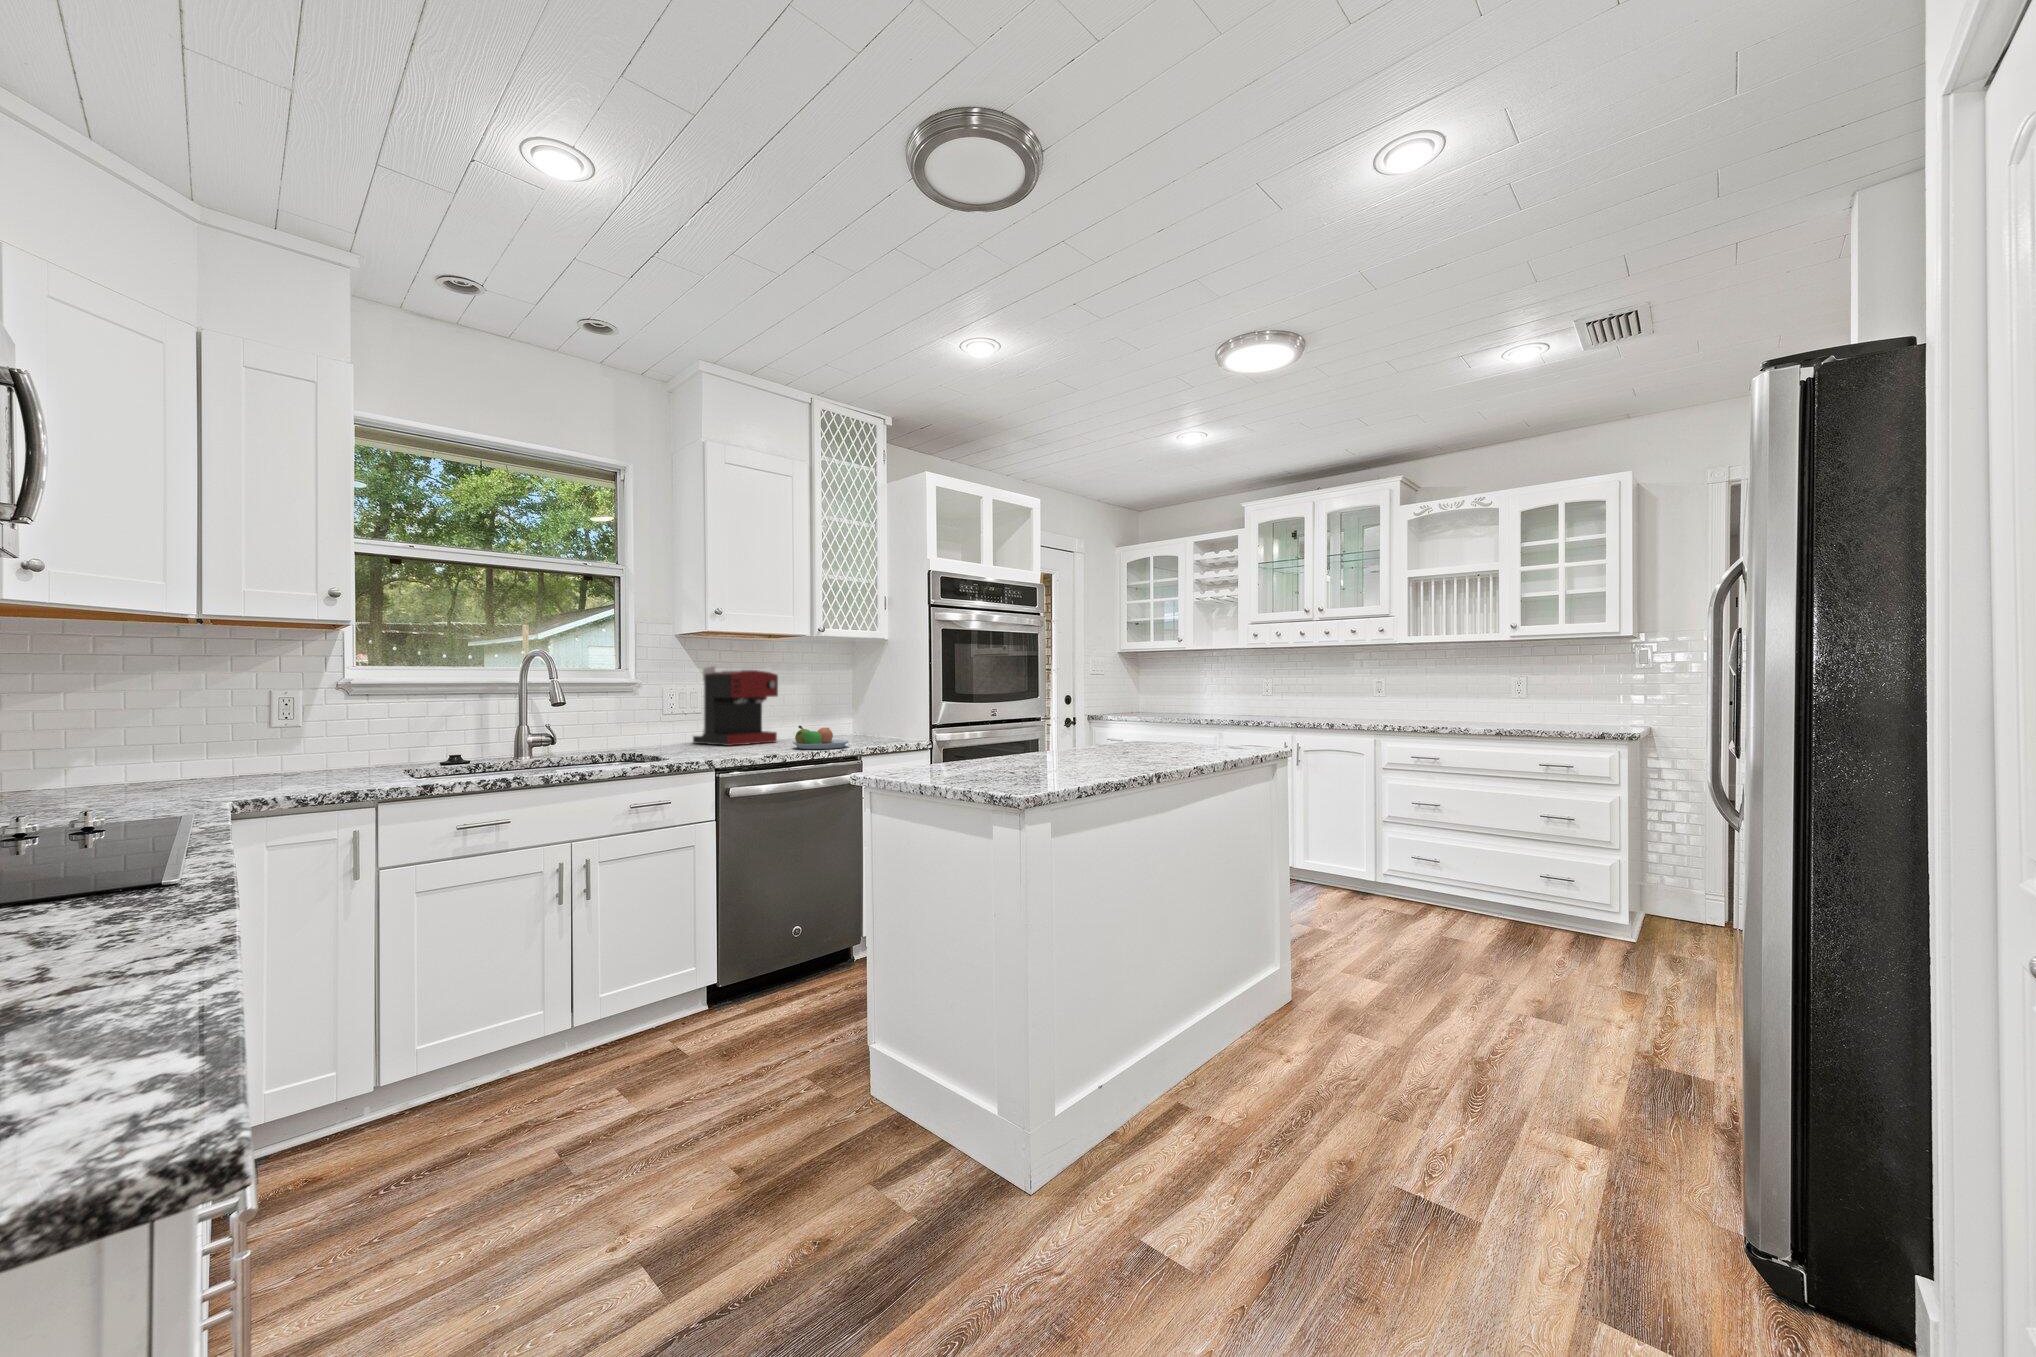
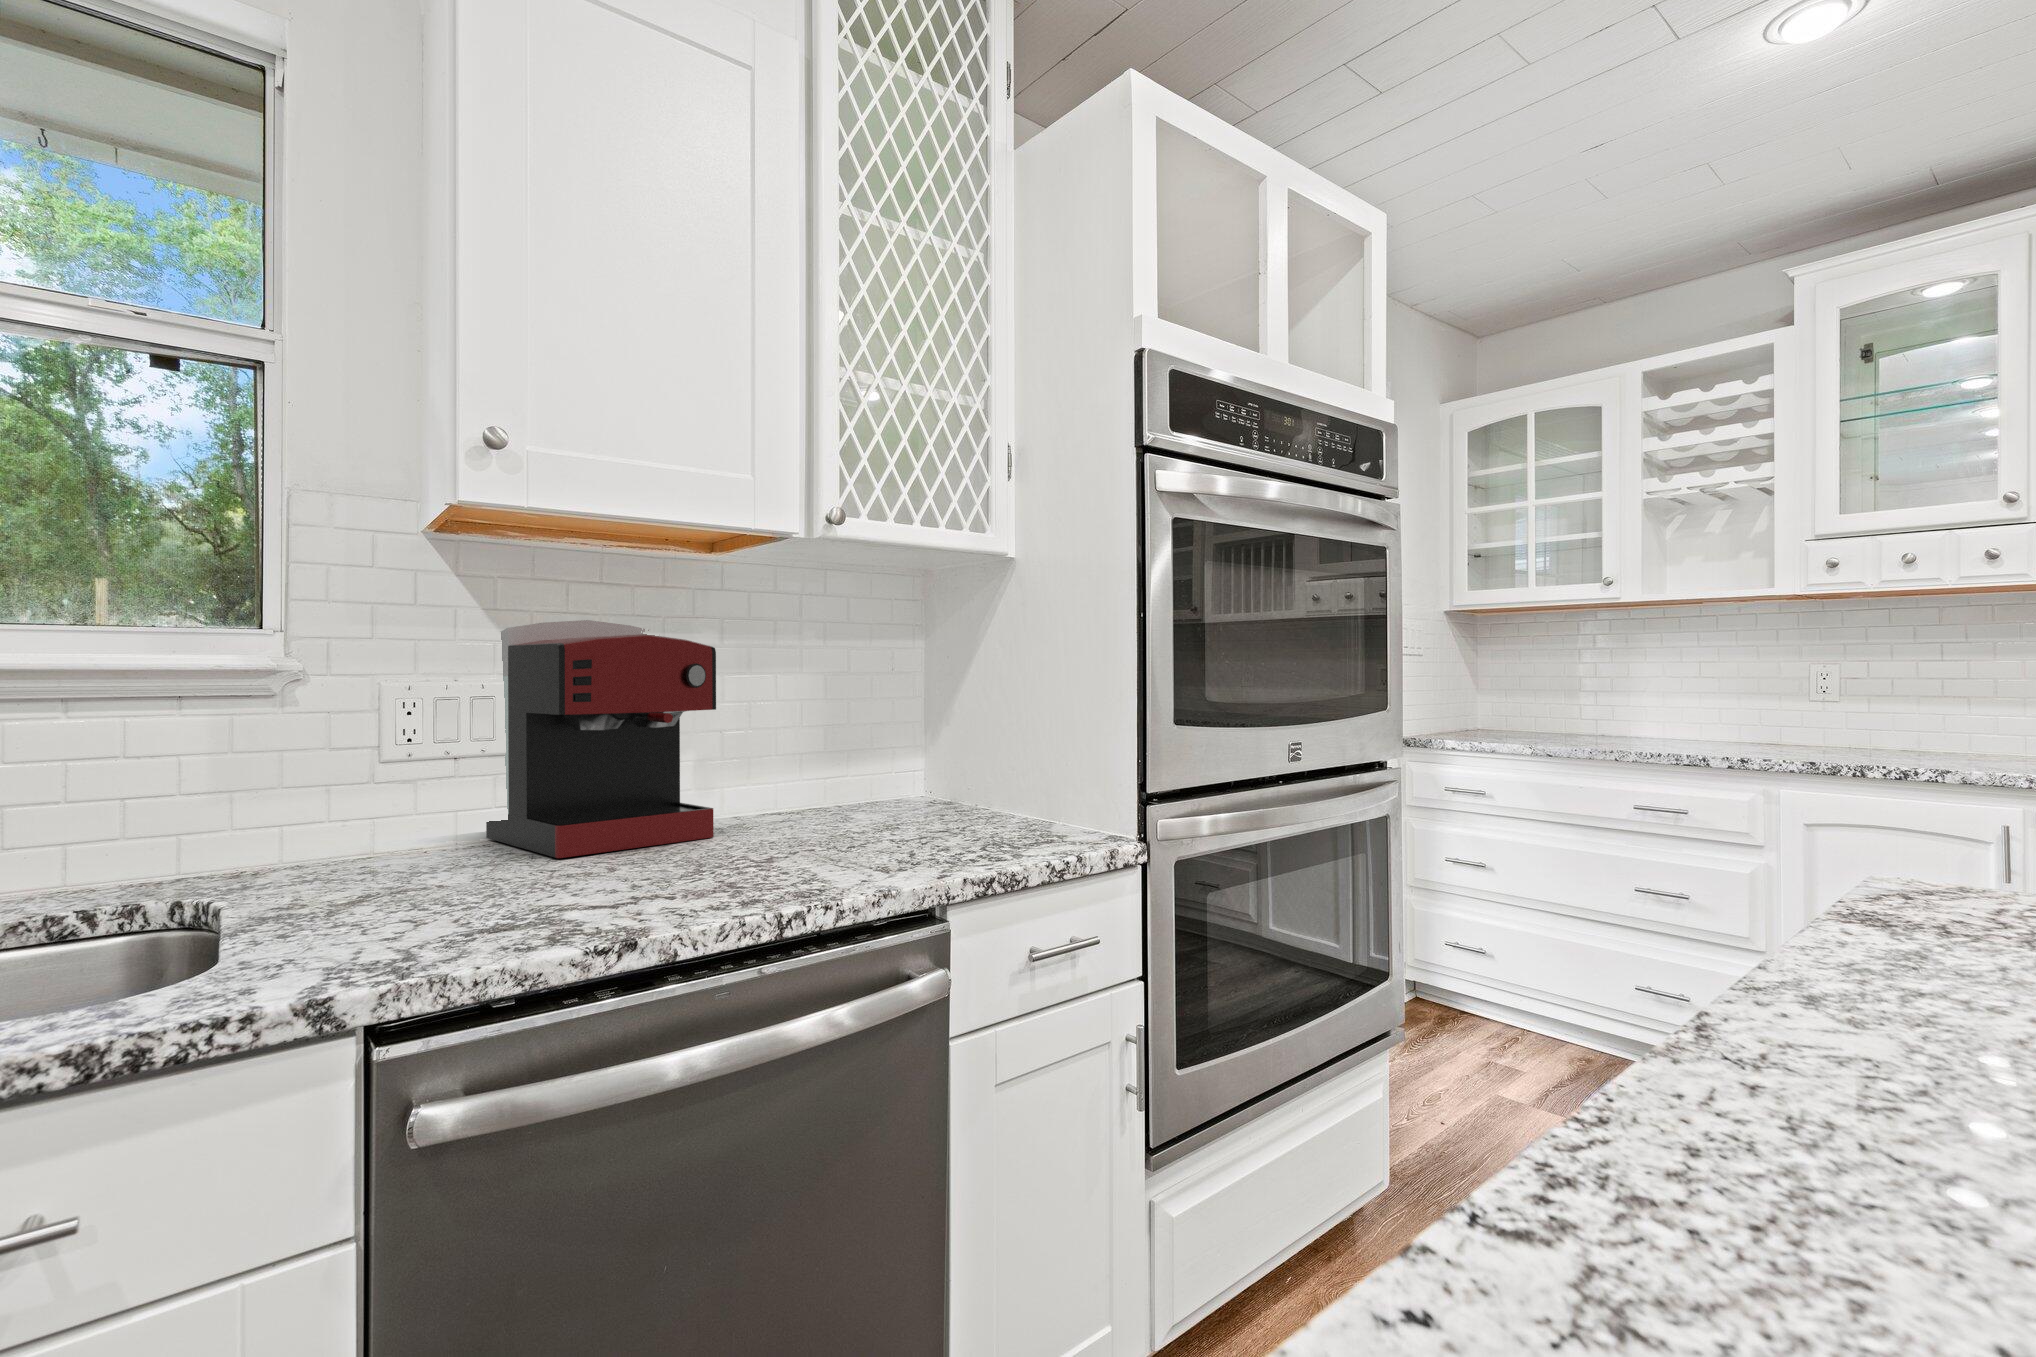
fruit bowl: present [792,726,849,749] -> none [724,810,909,898]

